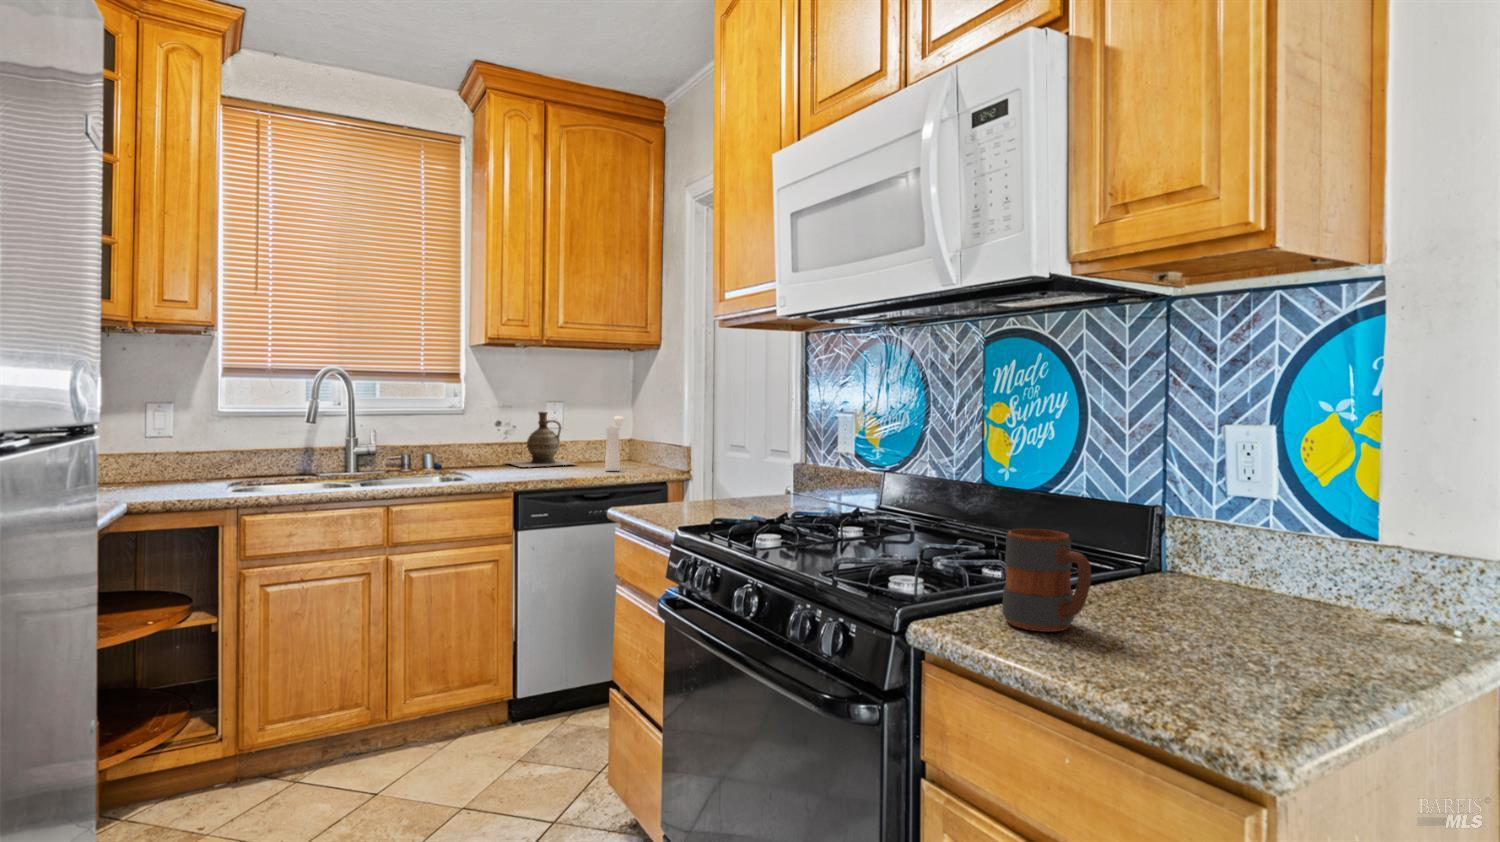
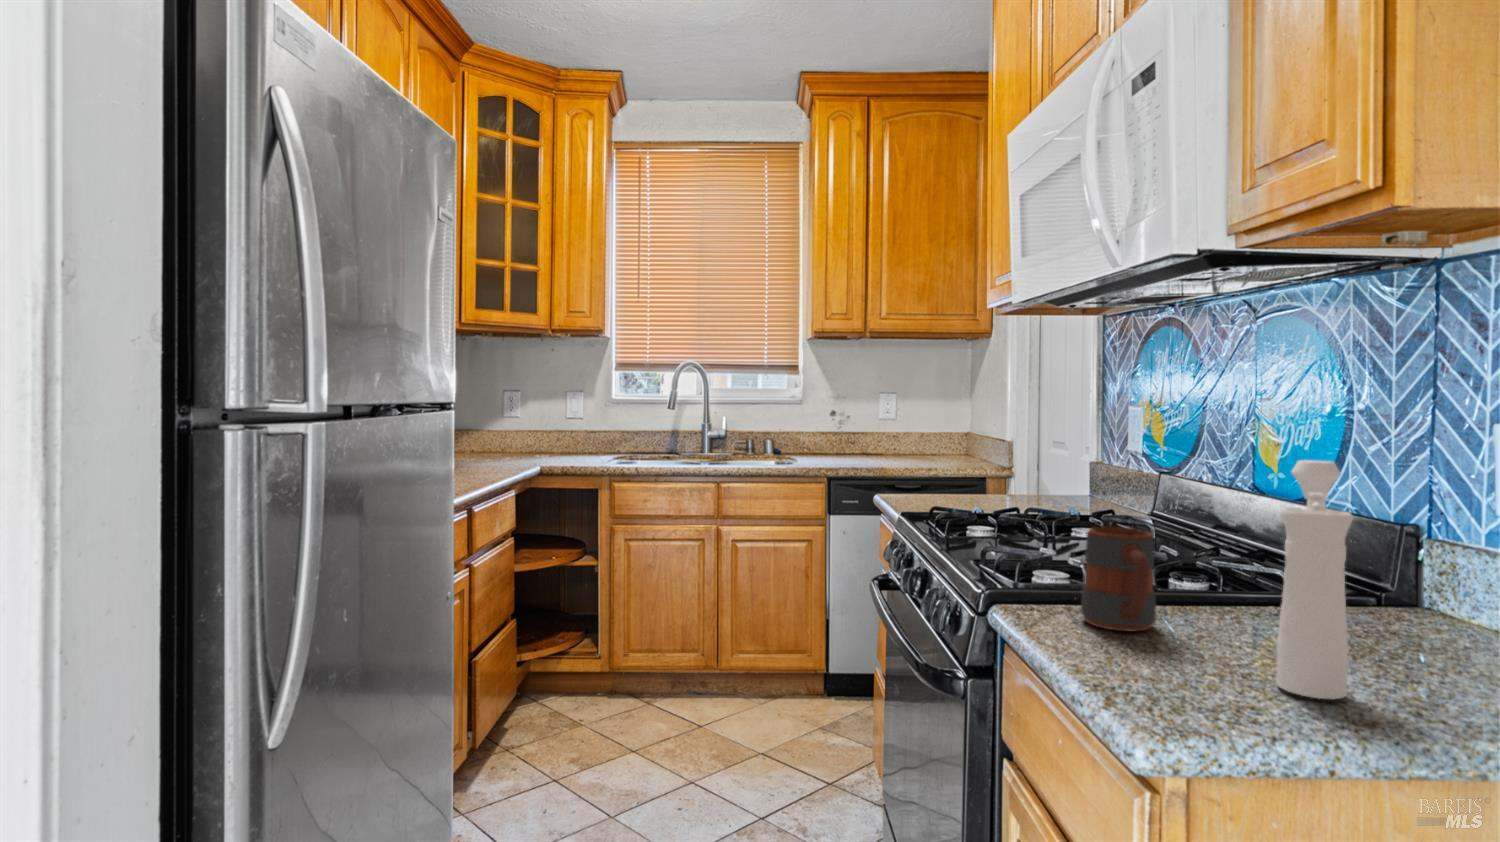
ceramic jug: present [507,412,574,467] -> none [840,401,909,455]
pepper mill: present [605,416,624,471] -> present [1276,460,1353,699]

